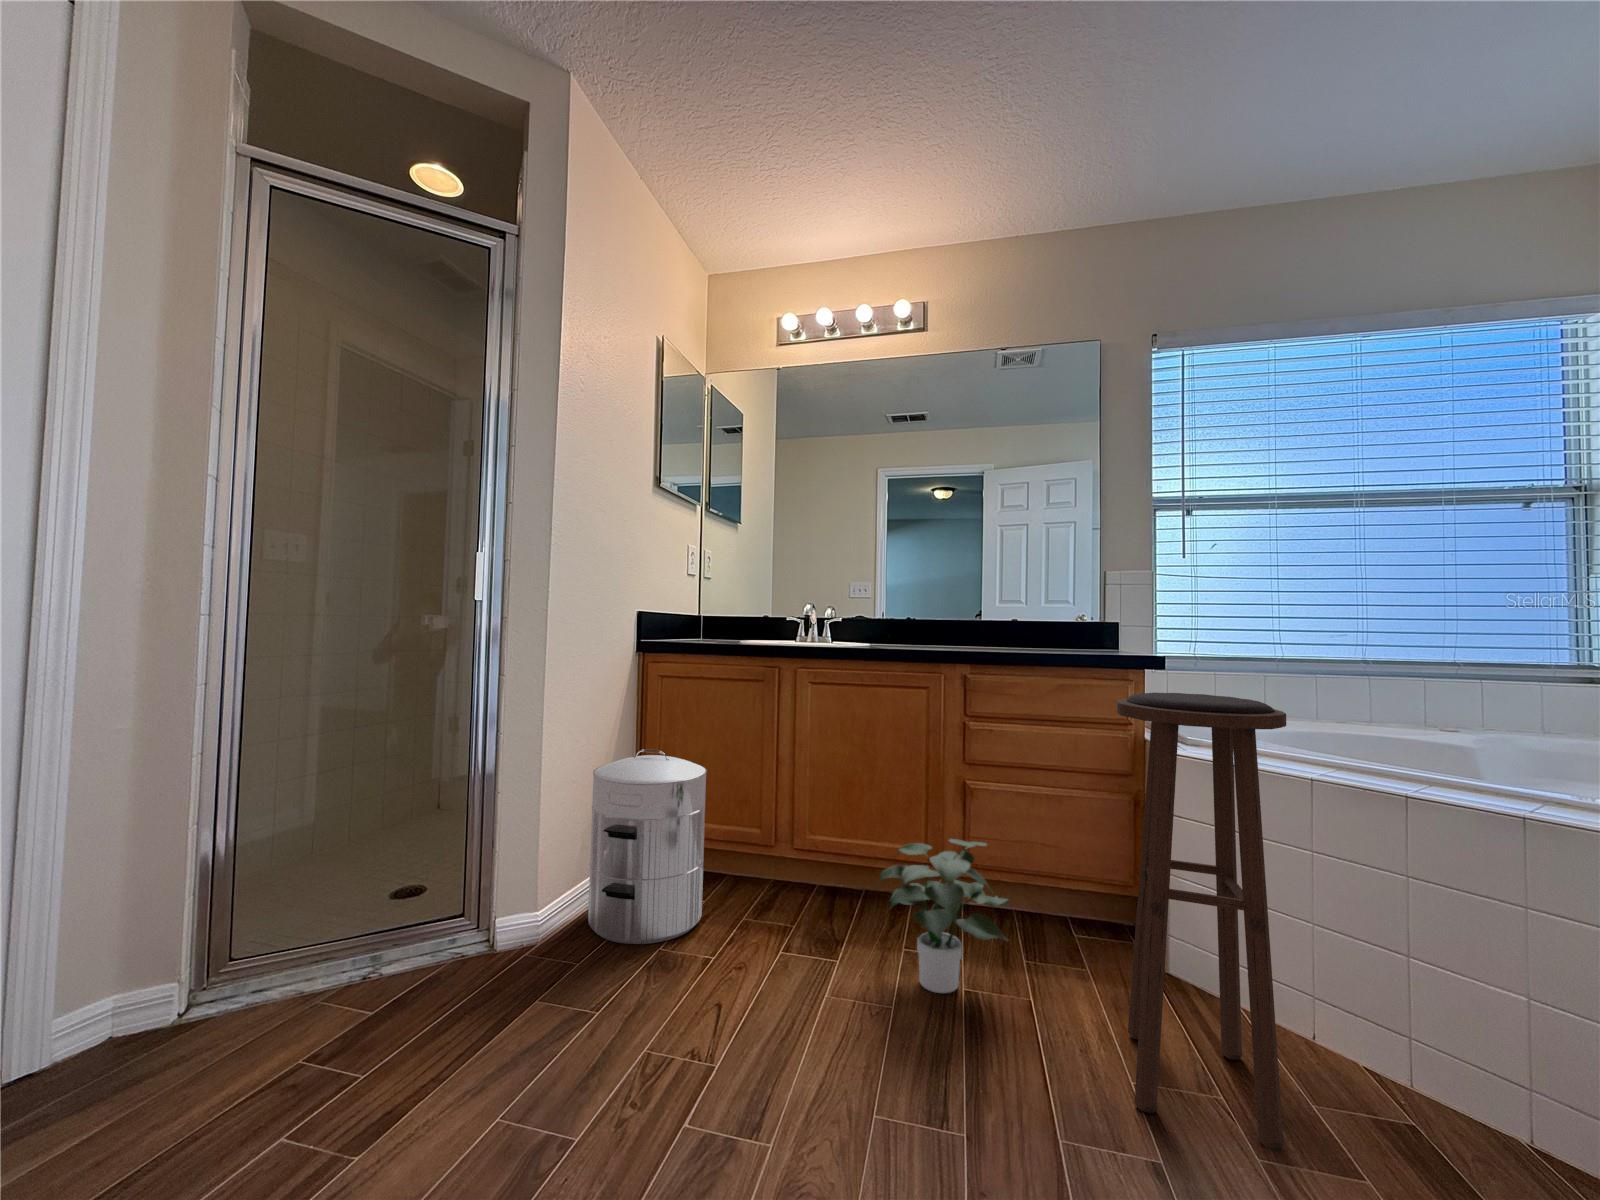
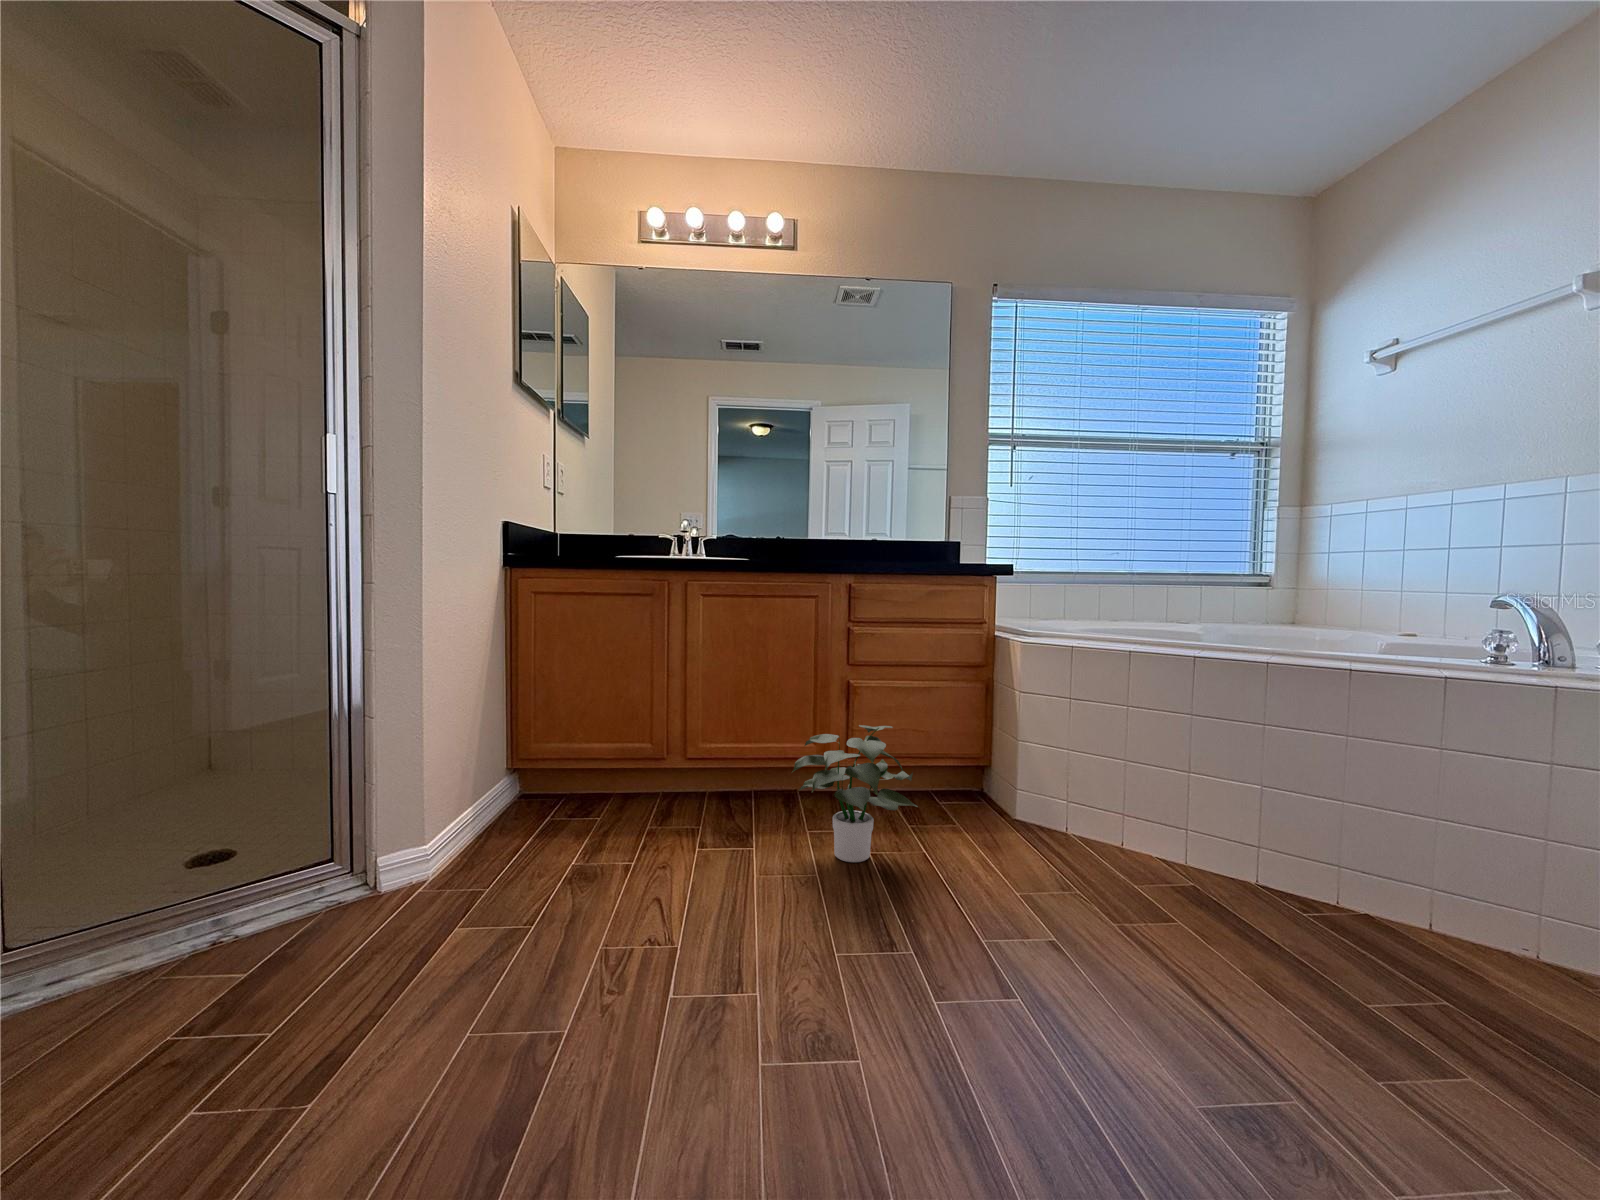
stool: present [1117,693,1286,1150] -> none [1016,578,1157,925]
waste bin: present [588,749,707,944] -> none [477,662,605,864]

